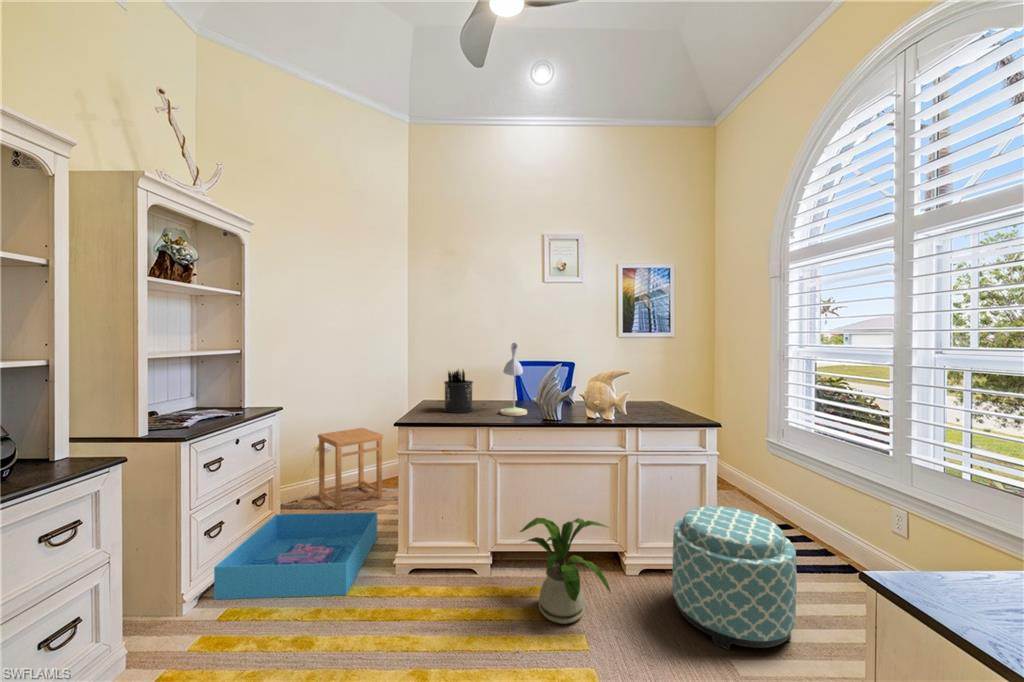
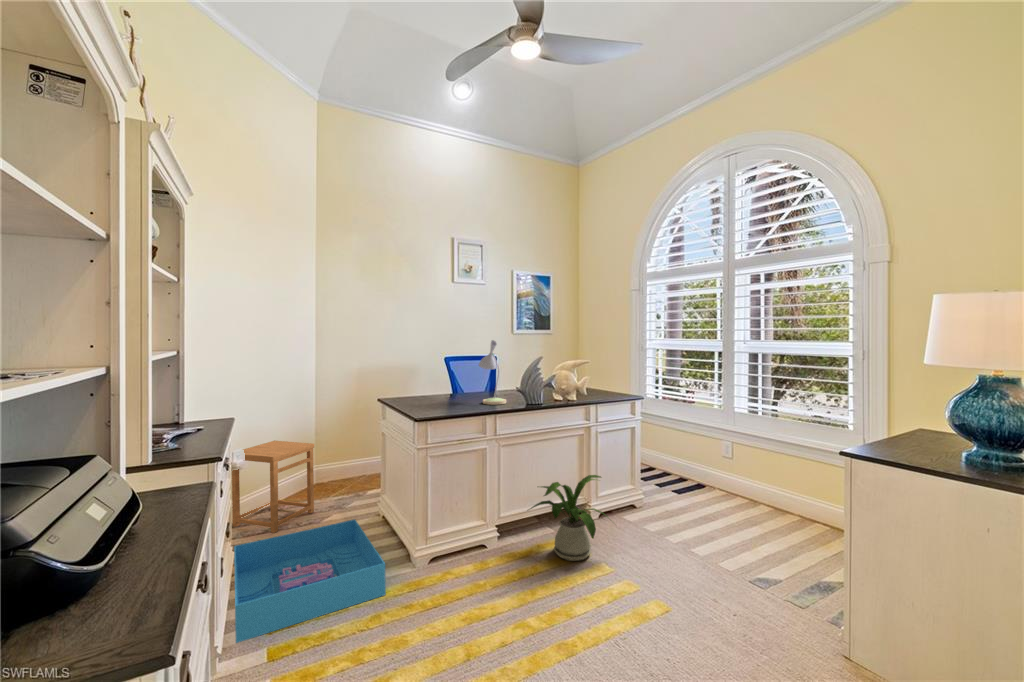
pen holder: present [444,370,473,413] -> none [428,365,457,407]
ottoman: present [673,506,797,649] -> none [631,454,711,544]

